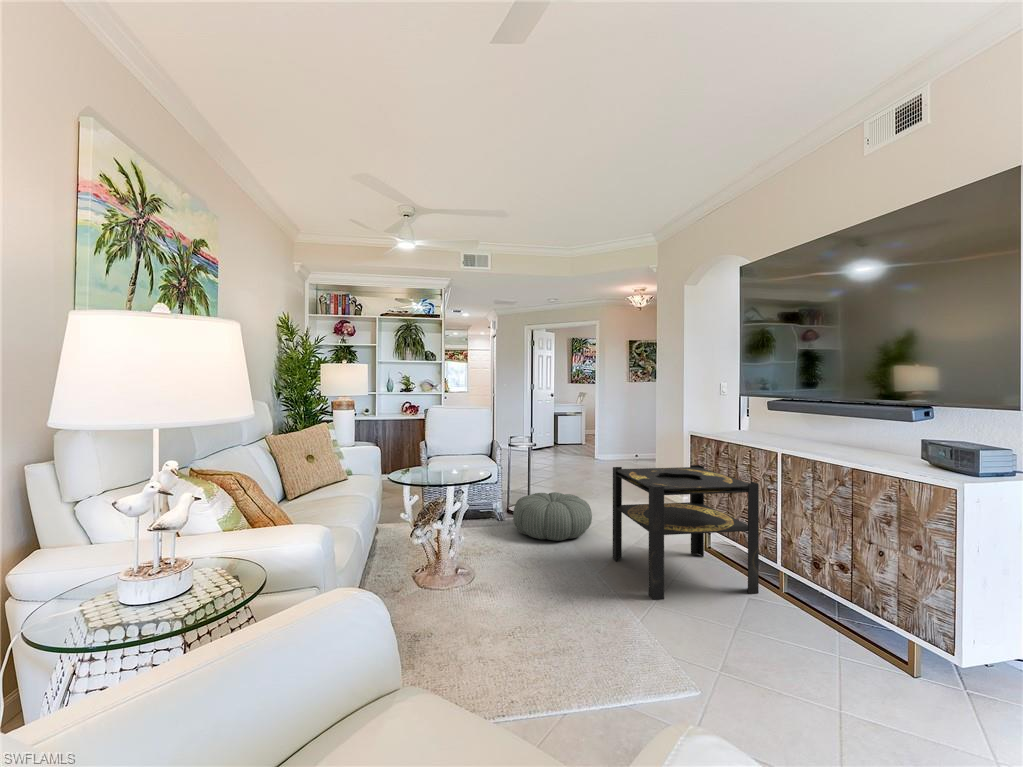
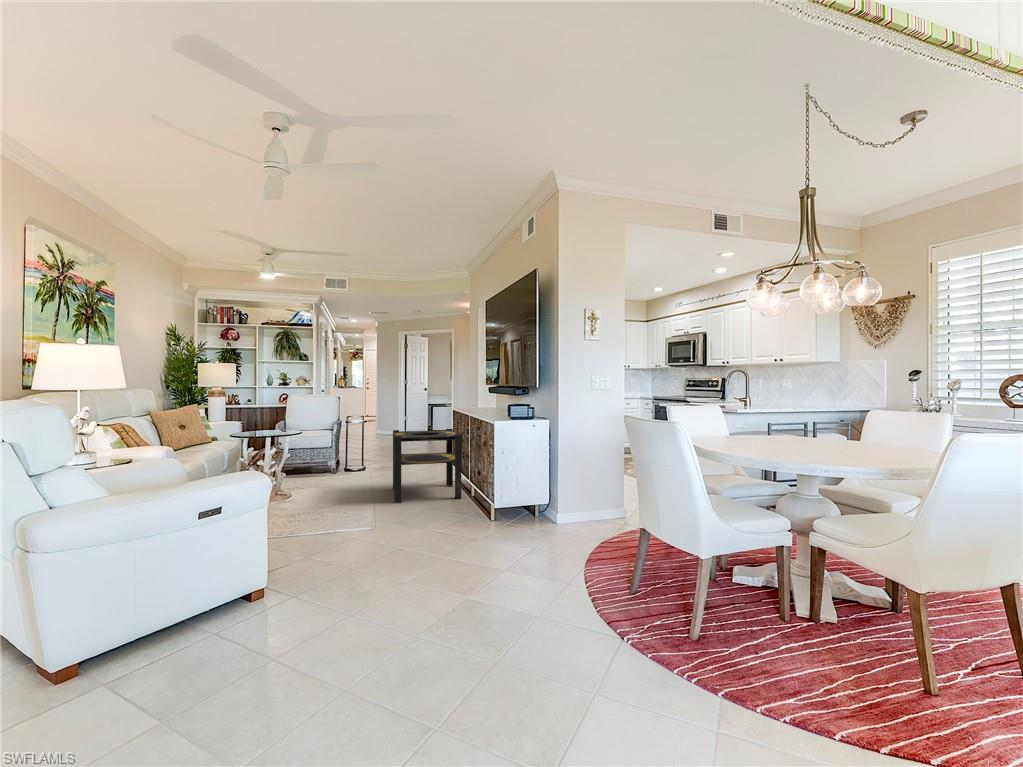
pouf: present [513,492,592,541] -> none [339,453,395,482]

